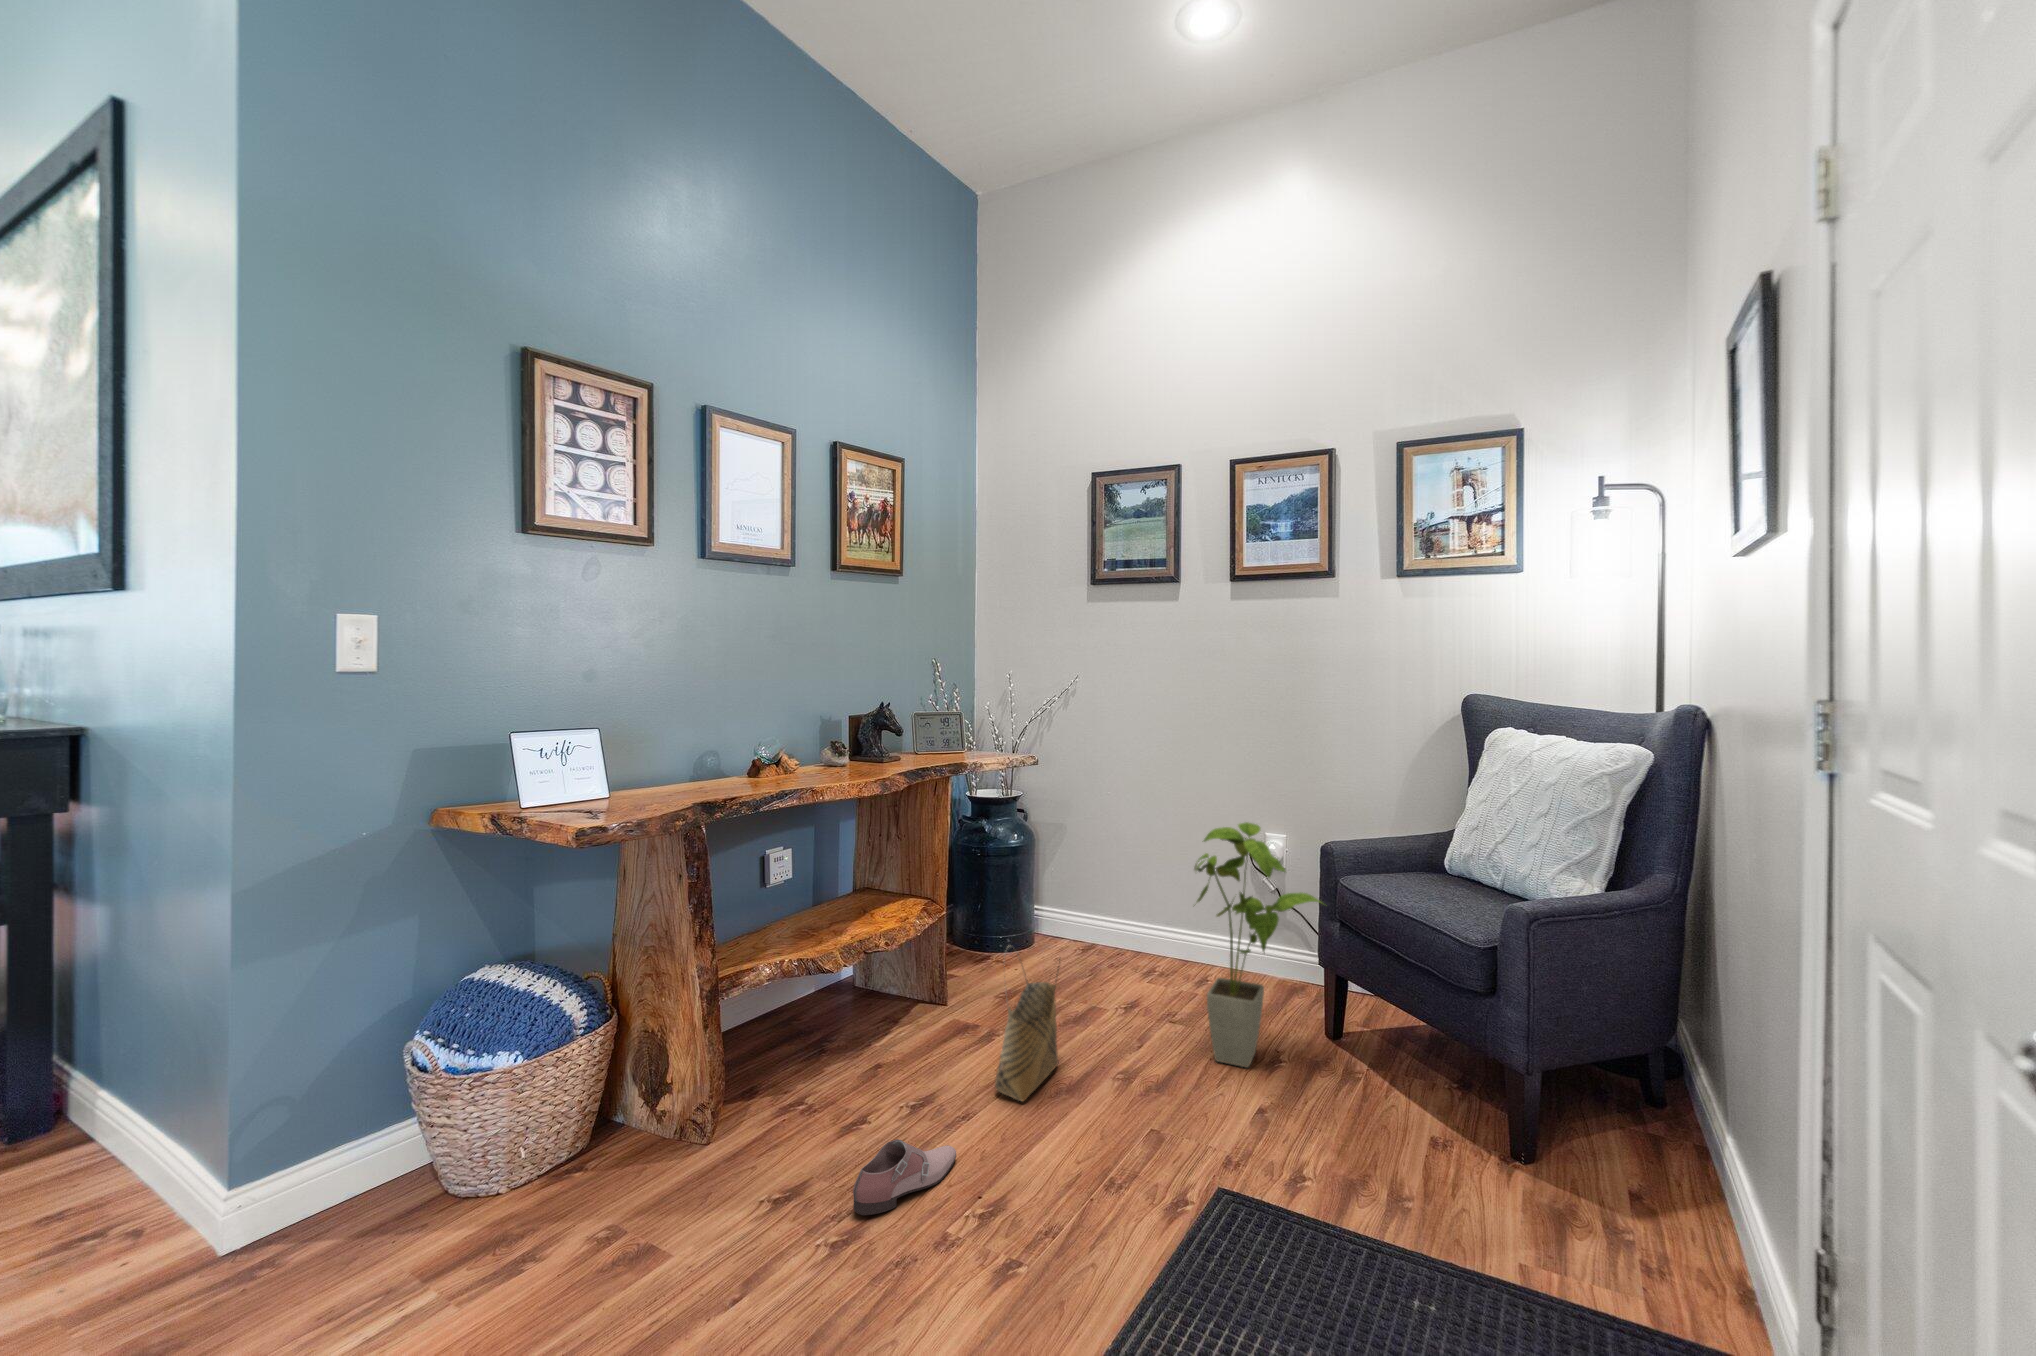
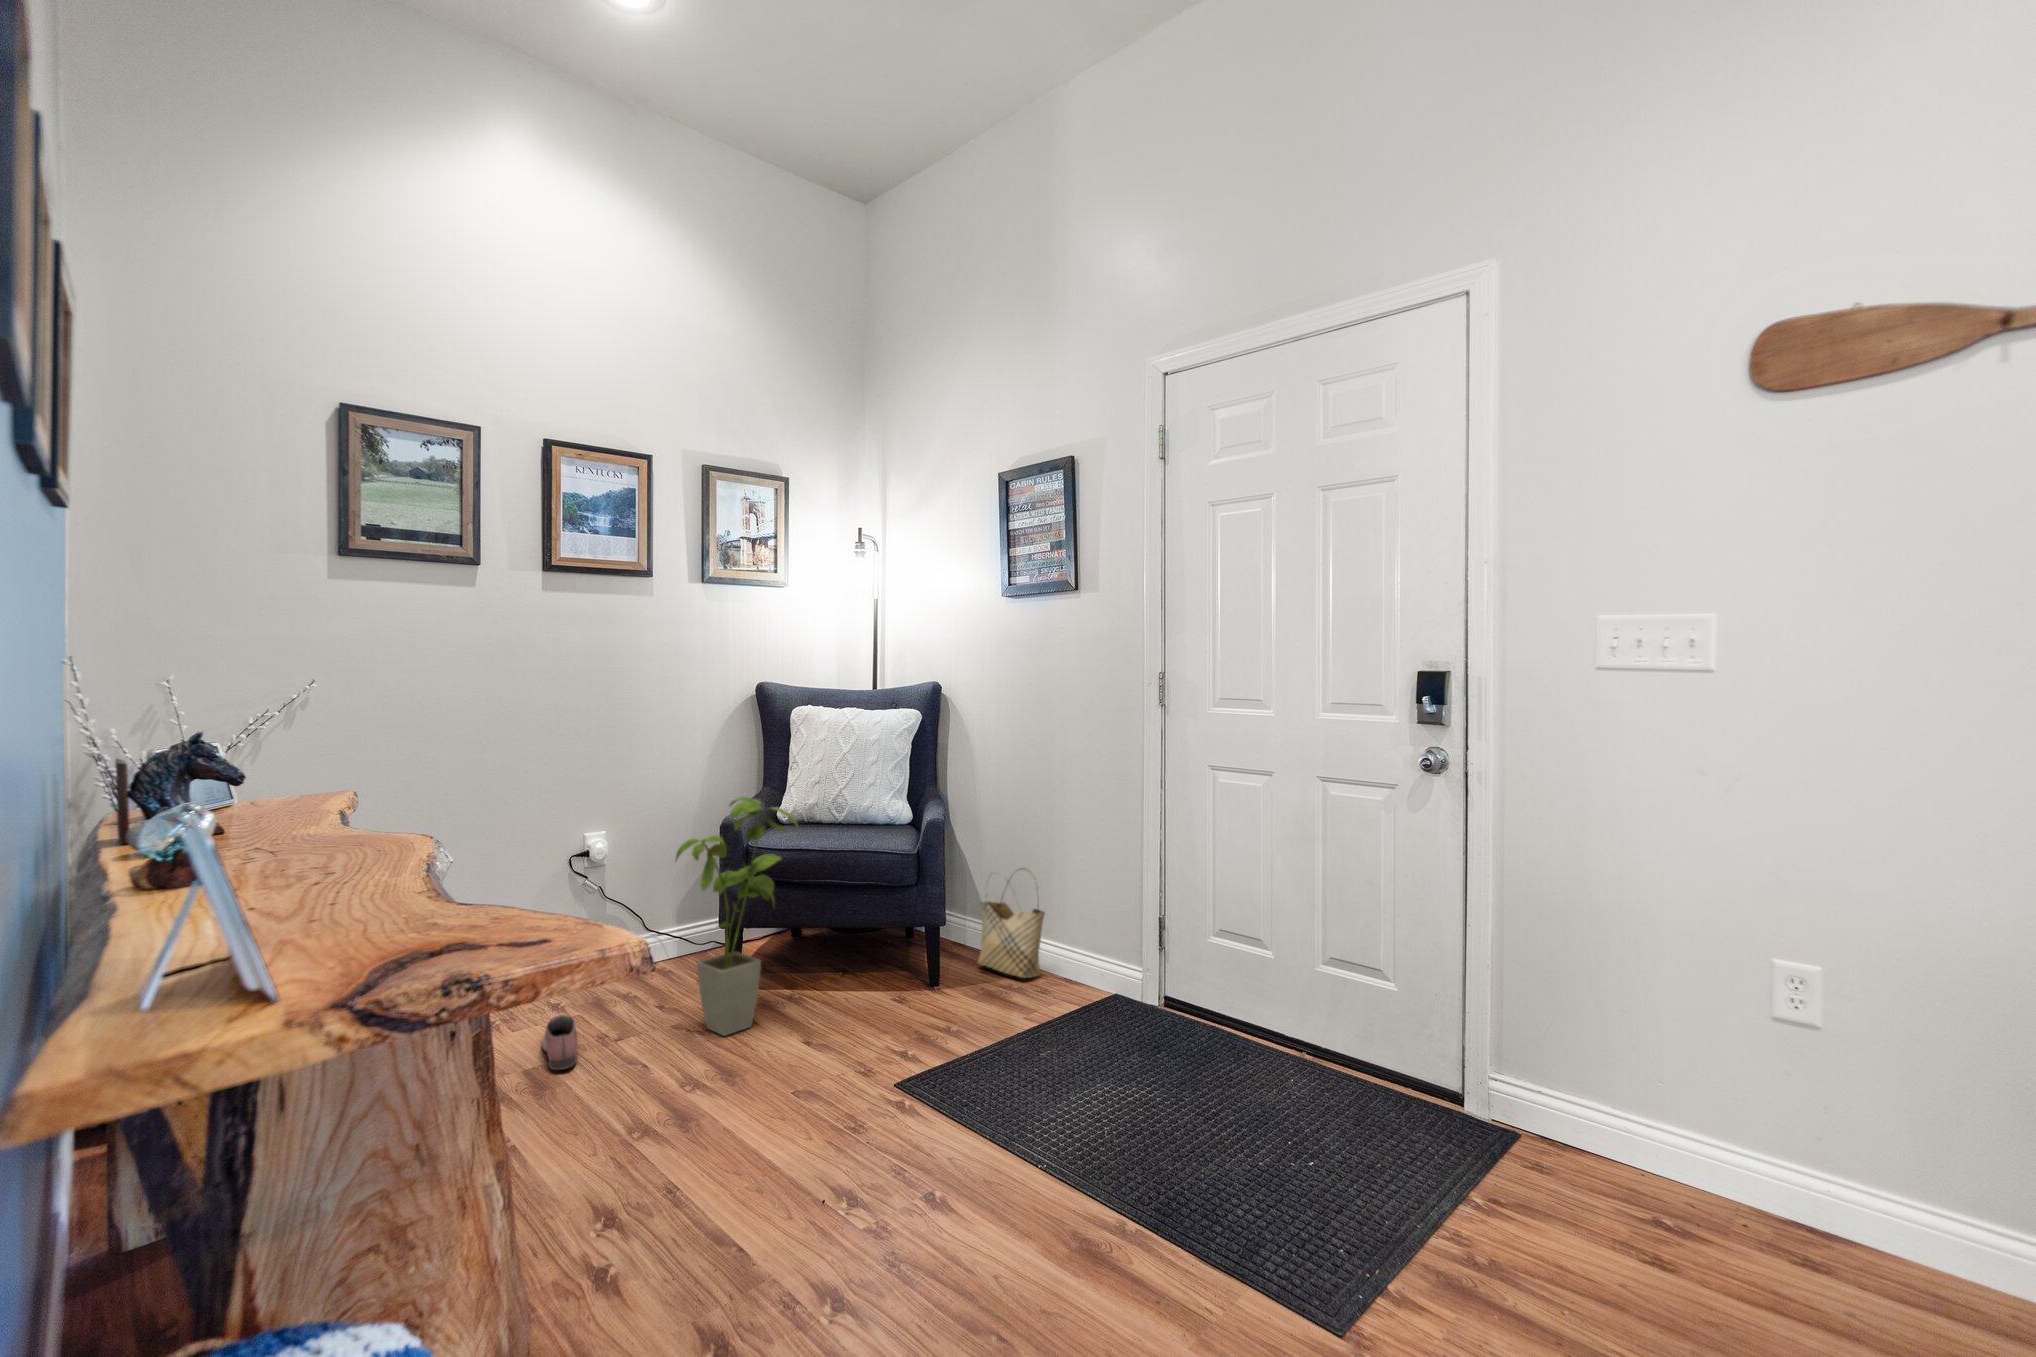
woven basket: present [995,948,1060,1101] -> present [978,868,1045,978]
shoe: present [853,1139,956,1215] -> present [542,1015,578,1070]

